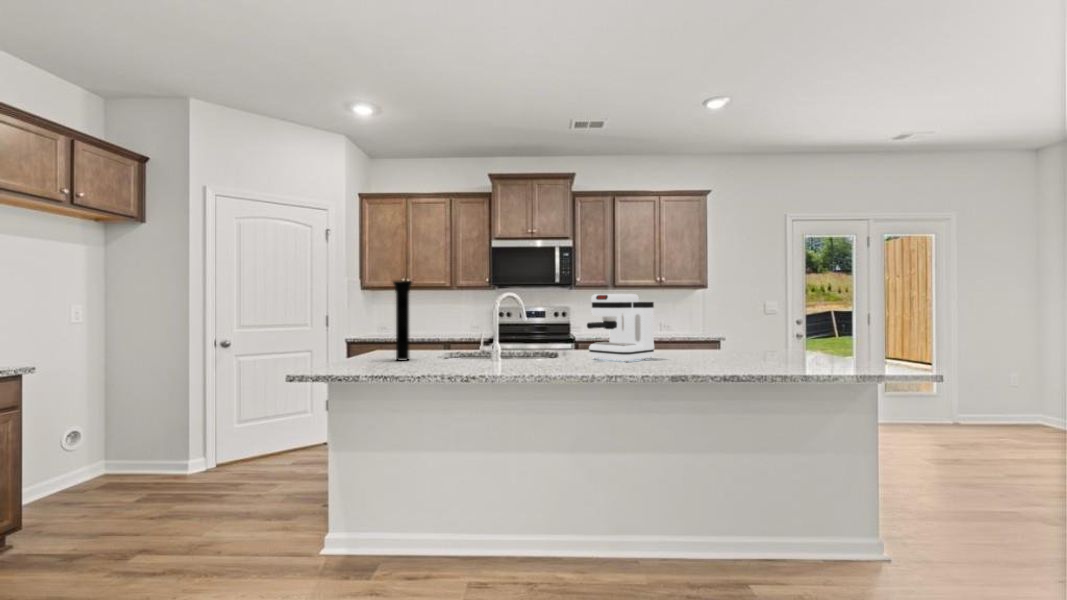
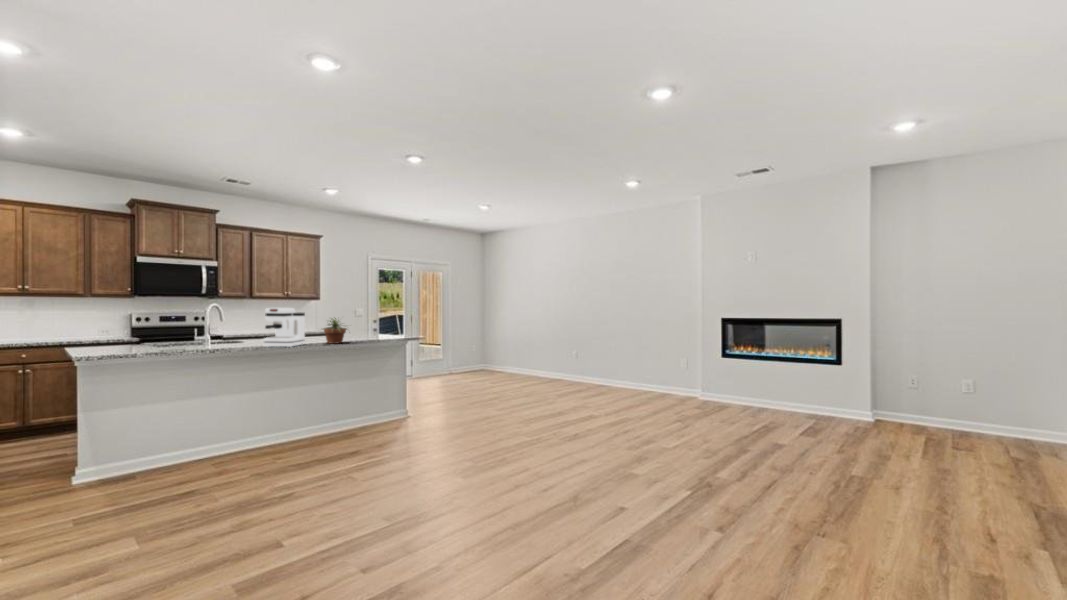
vase: present [393,281,412,361] -> none [106,299,127,356]
potted plant: none [677,309,742,360] -> present [323,318,347,344]

